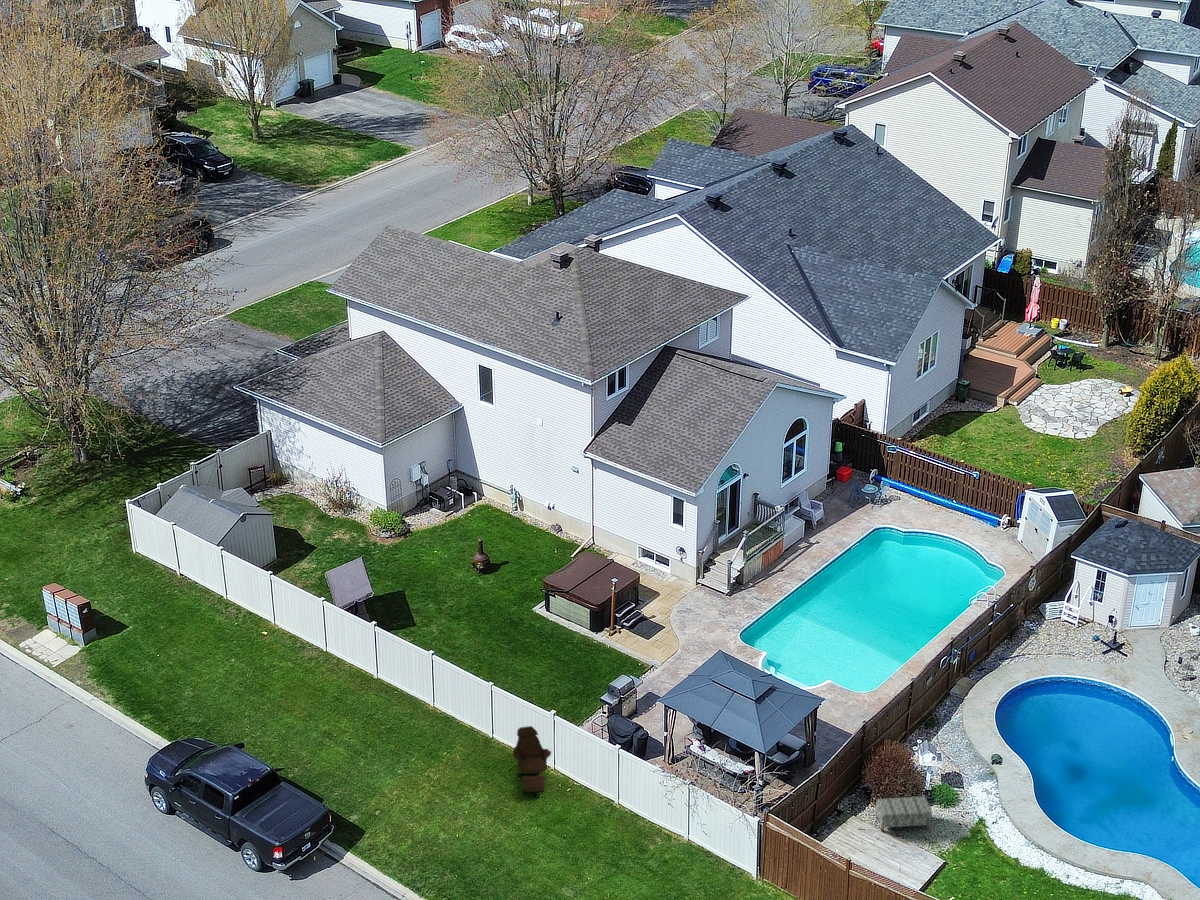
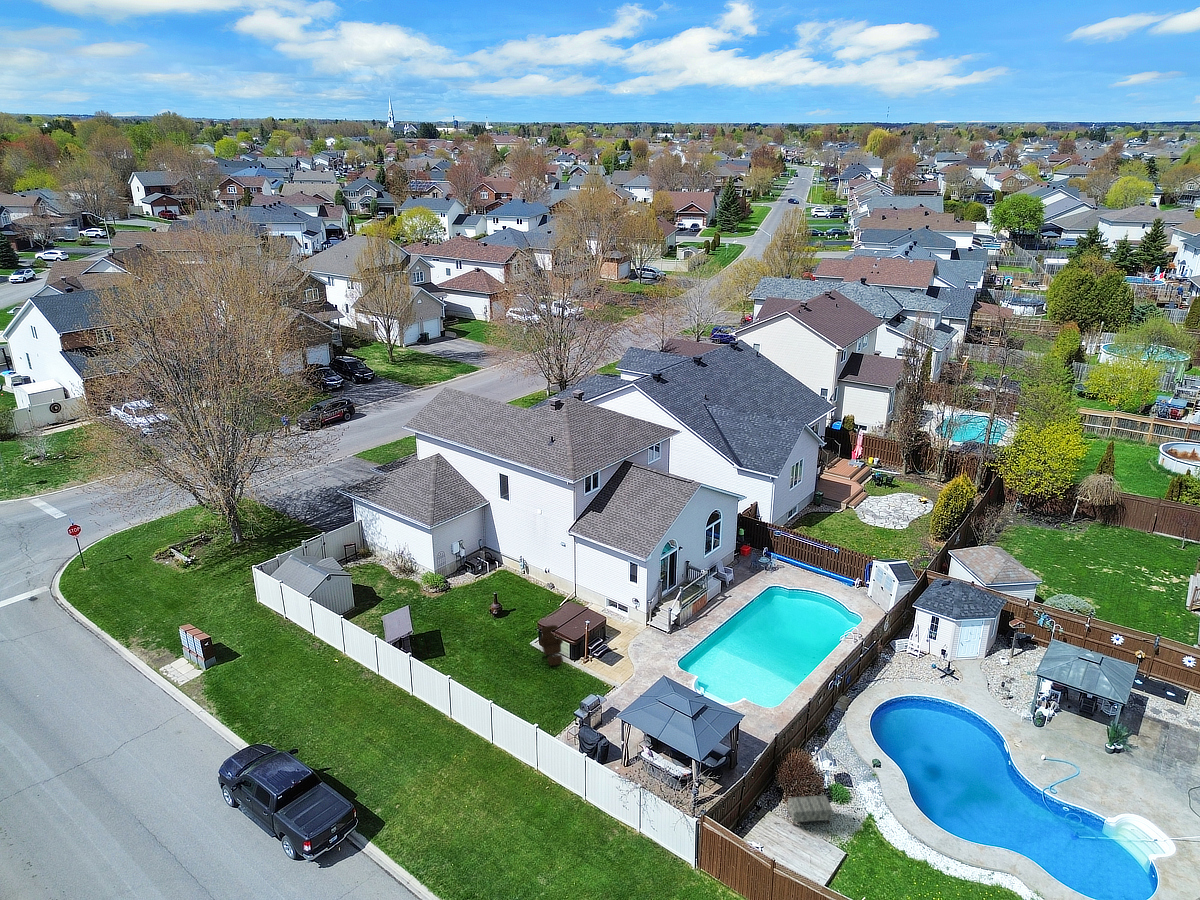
lounge chair: present [513,726,551,797] -> present [539,625,563,666]

